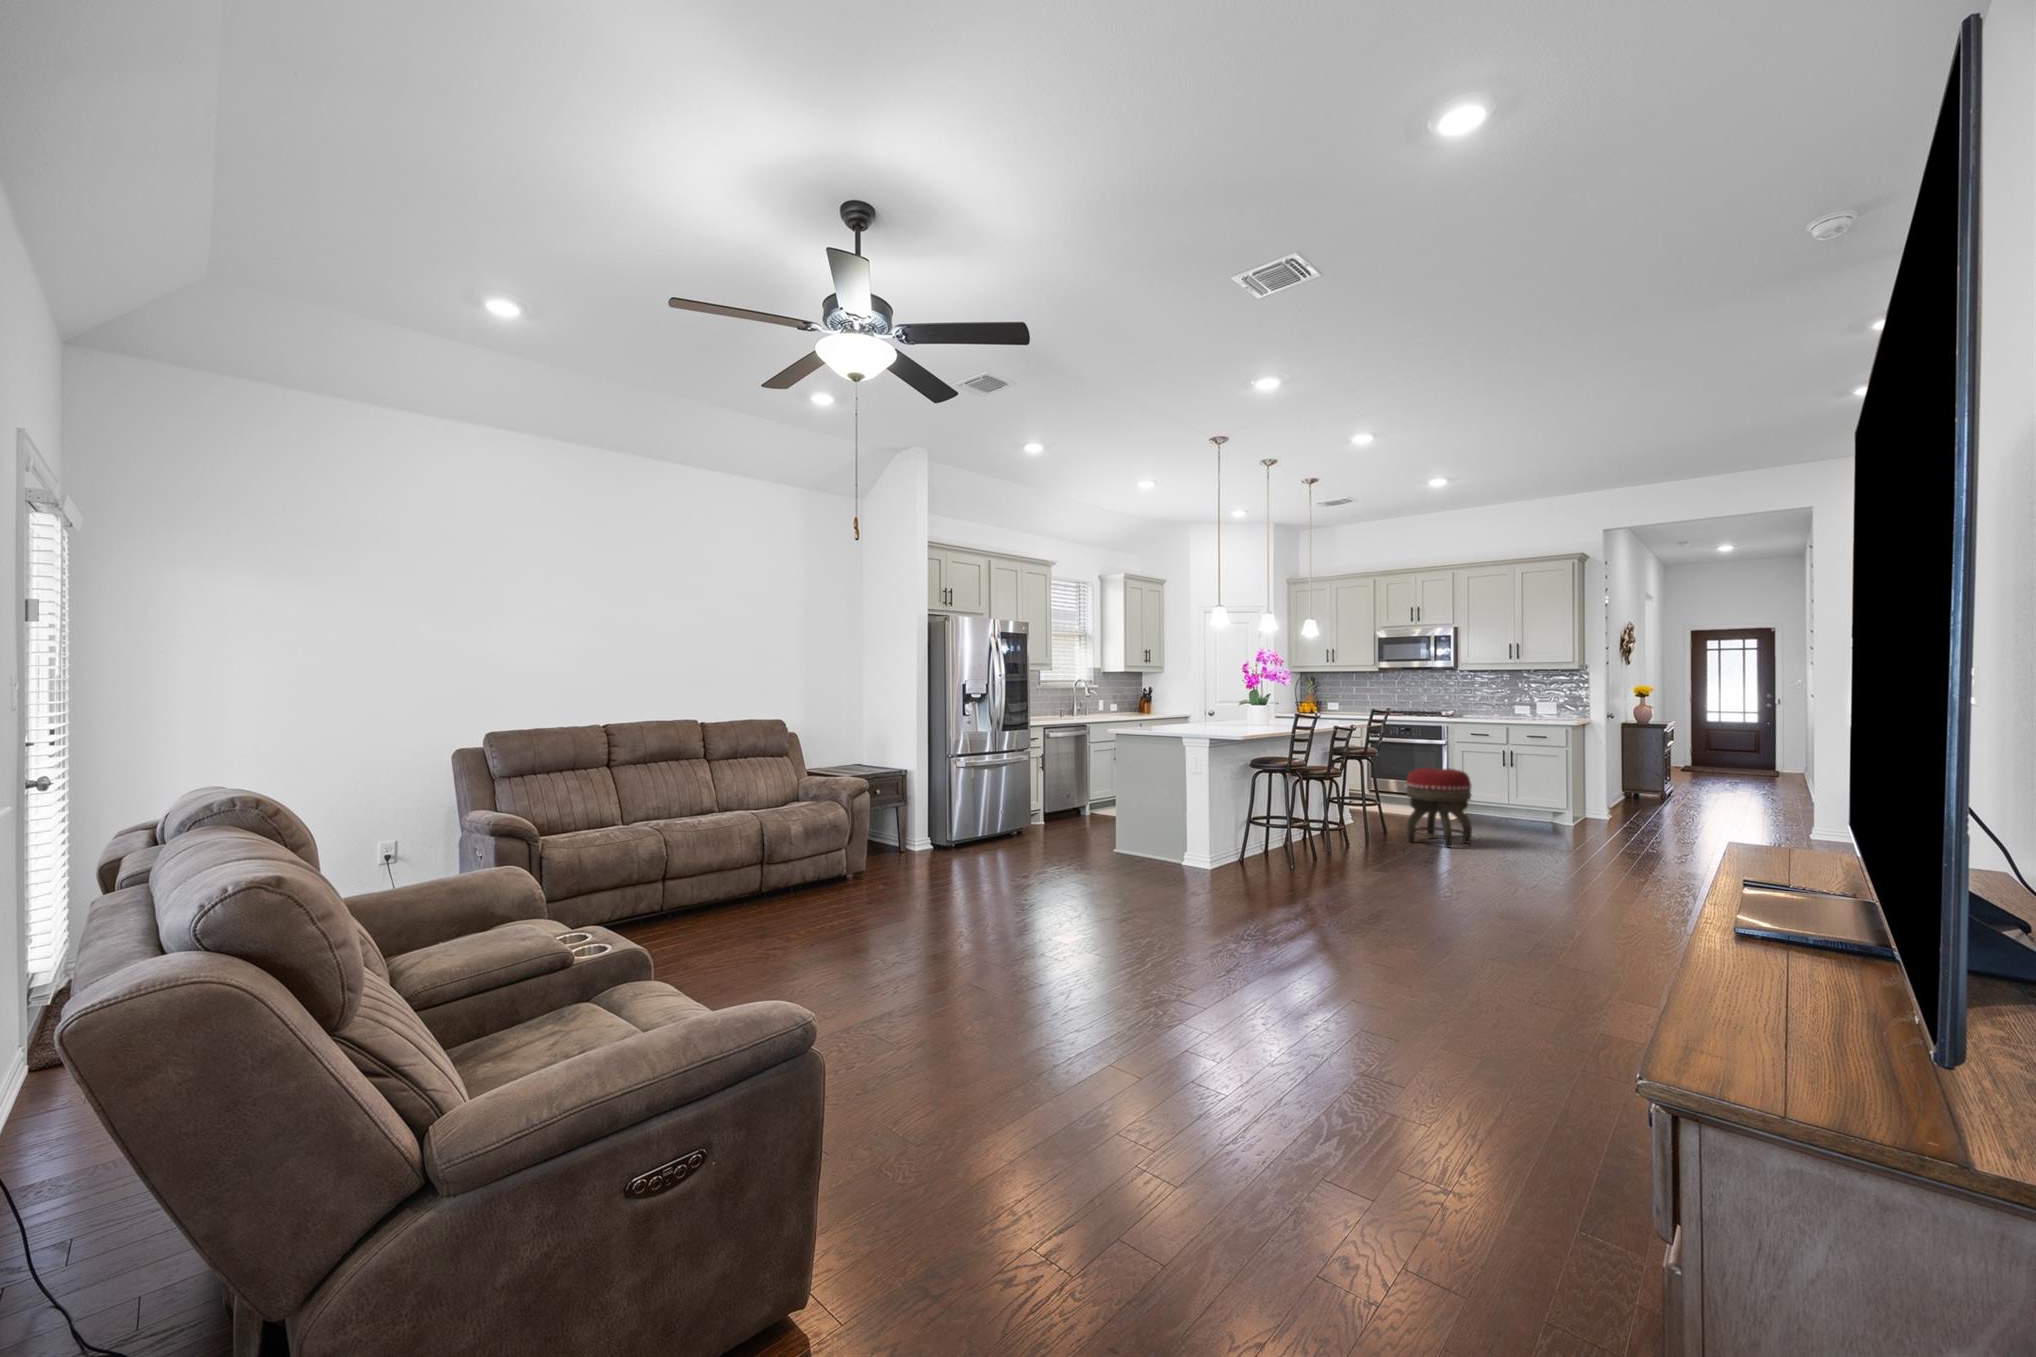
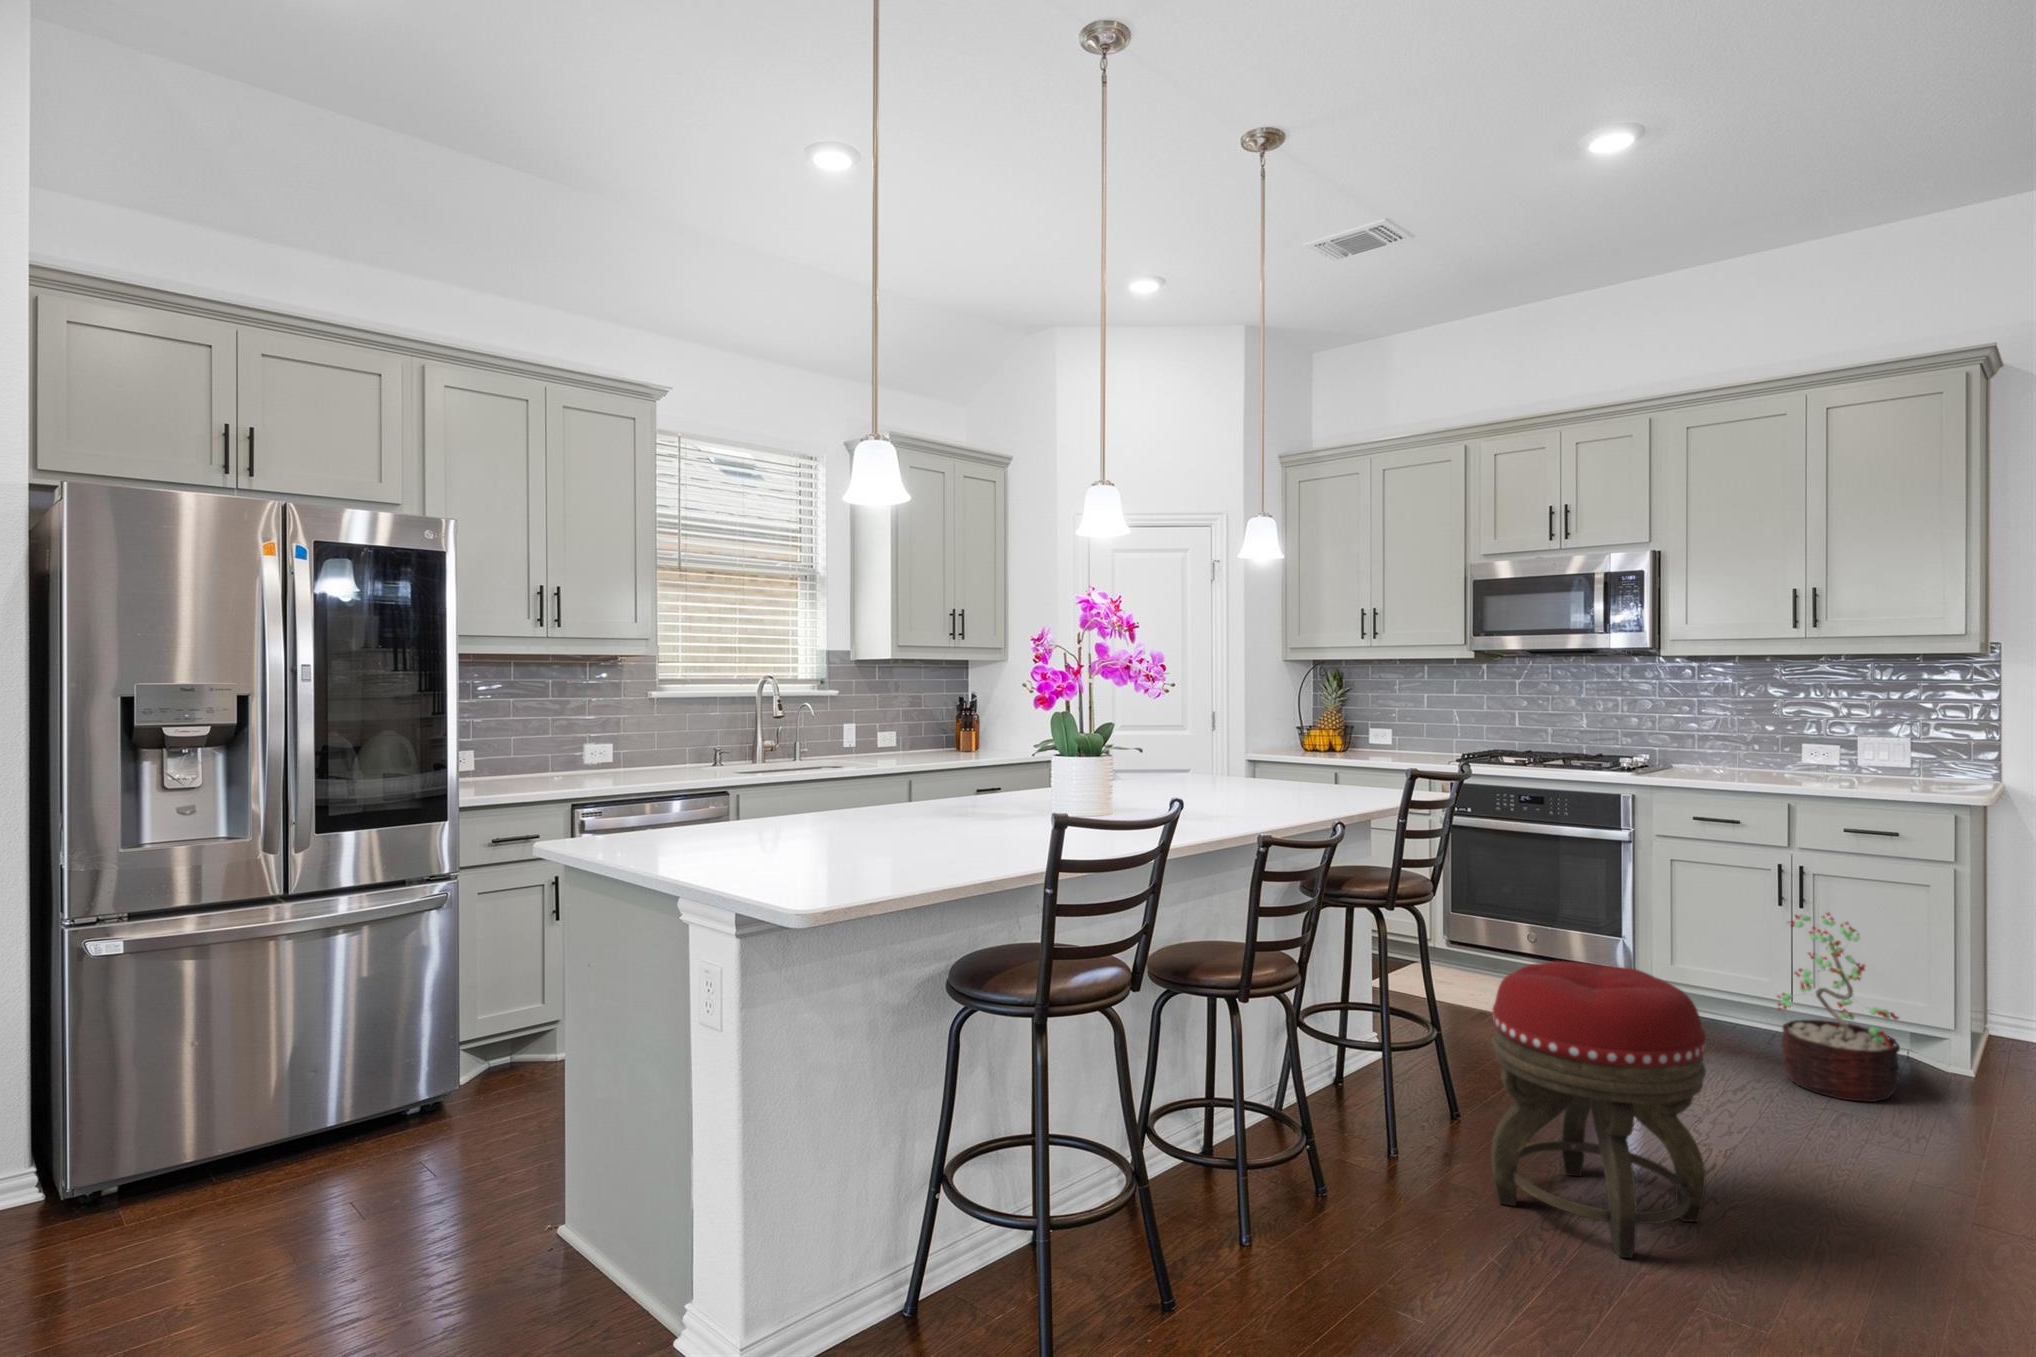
decorative plant: none [1500,763,1540,826] -> present [1778,913,1900,1102]

